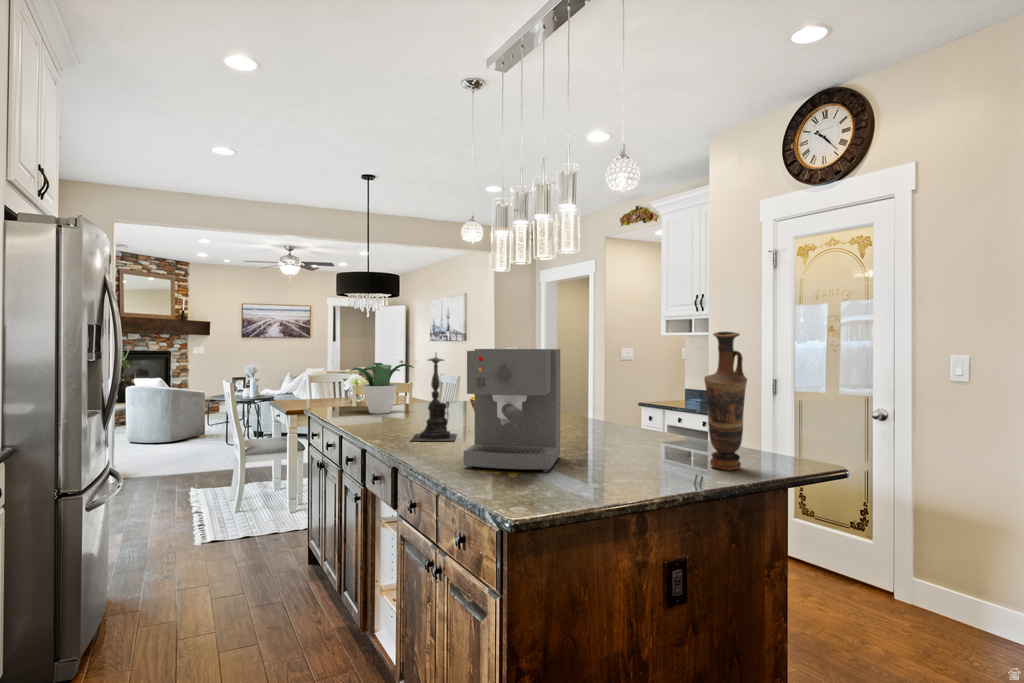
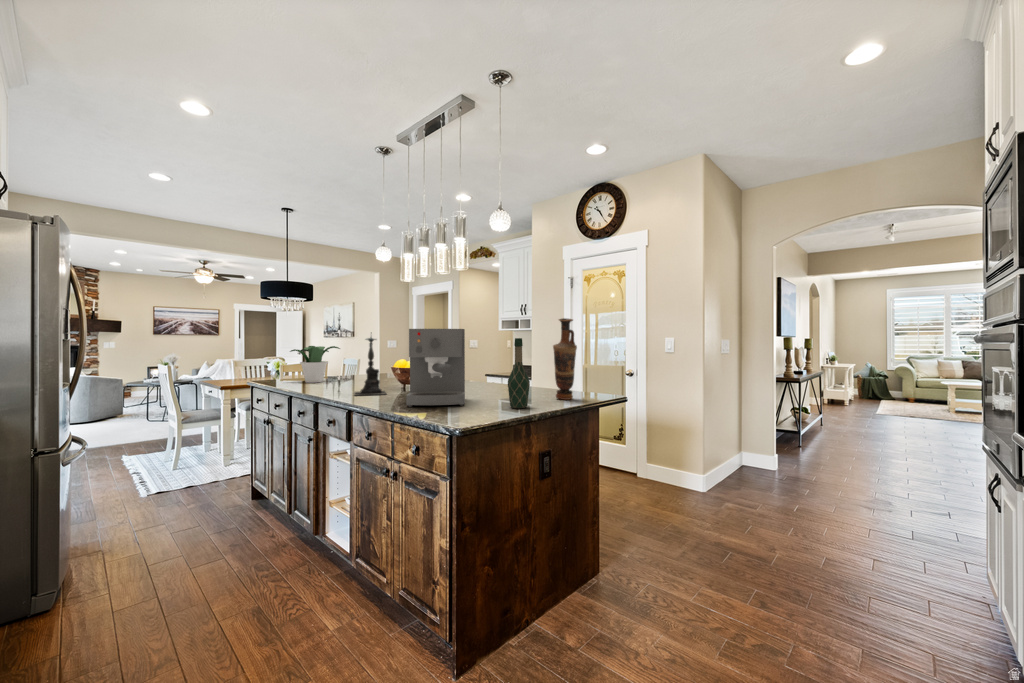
wine bottle: none [616,368,653,484] -> present [508,338,530,408]

